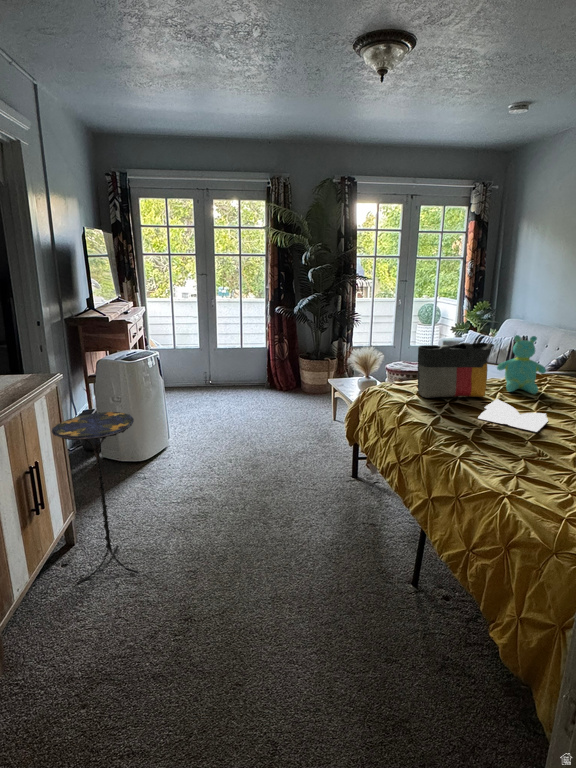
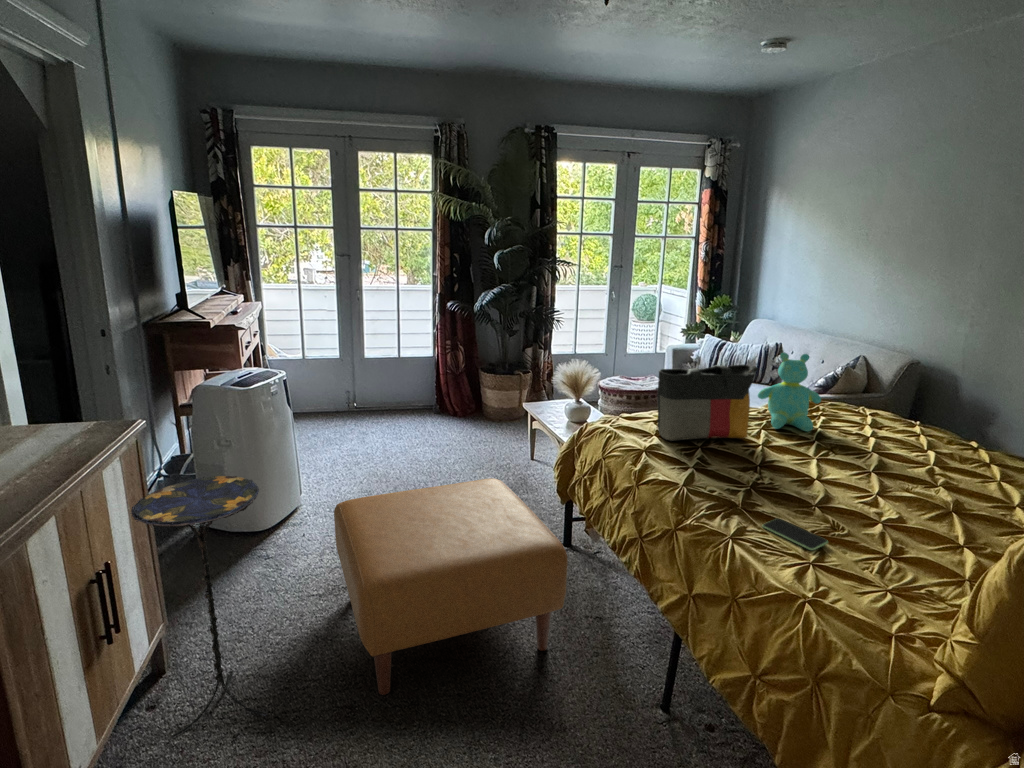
book: present [477,399,549,433] -> none [742,444,836,494]
ottoman: none [188,426,347,565] -> present [334,478,568,695]
smartphone: none [484,447,532,467] -> present [762,519,828,550]

